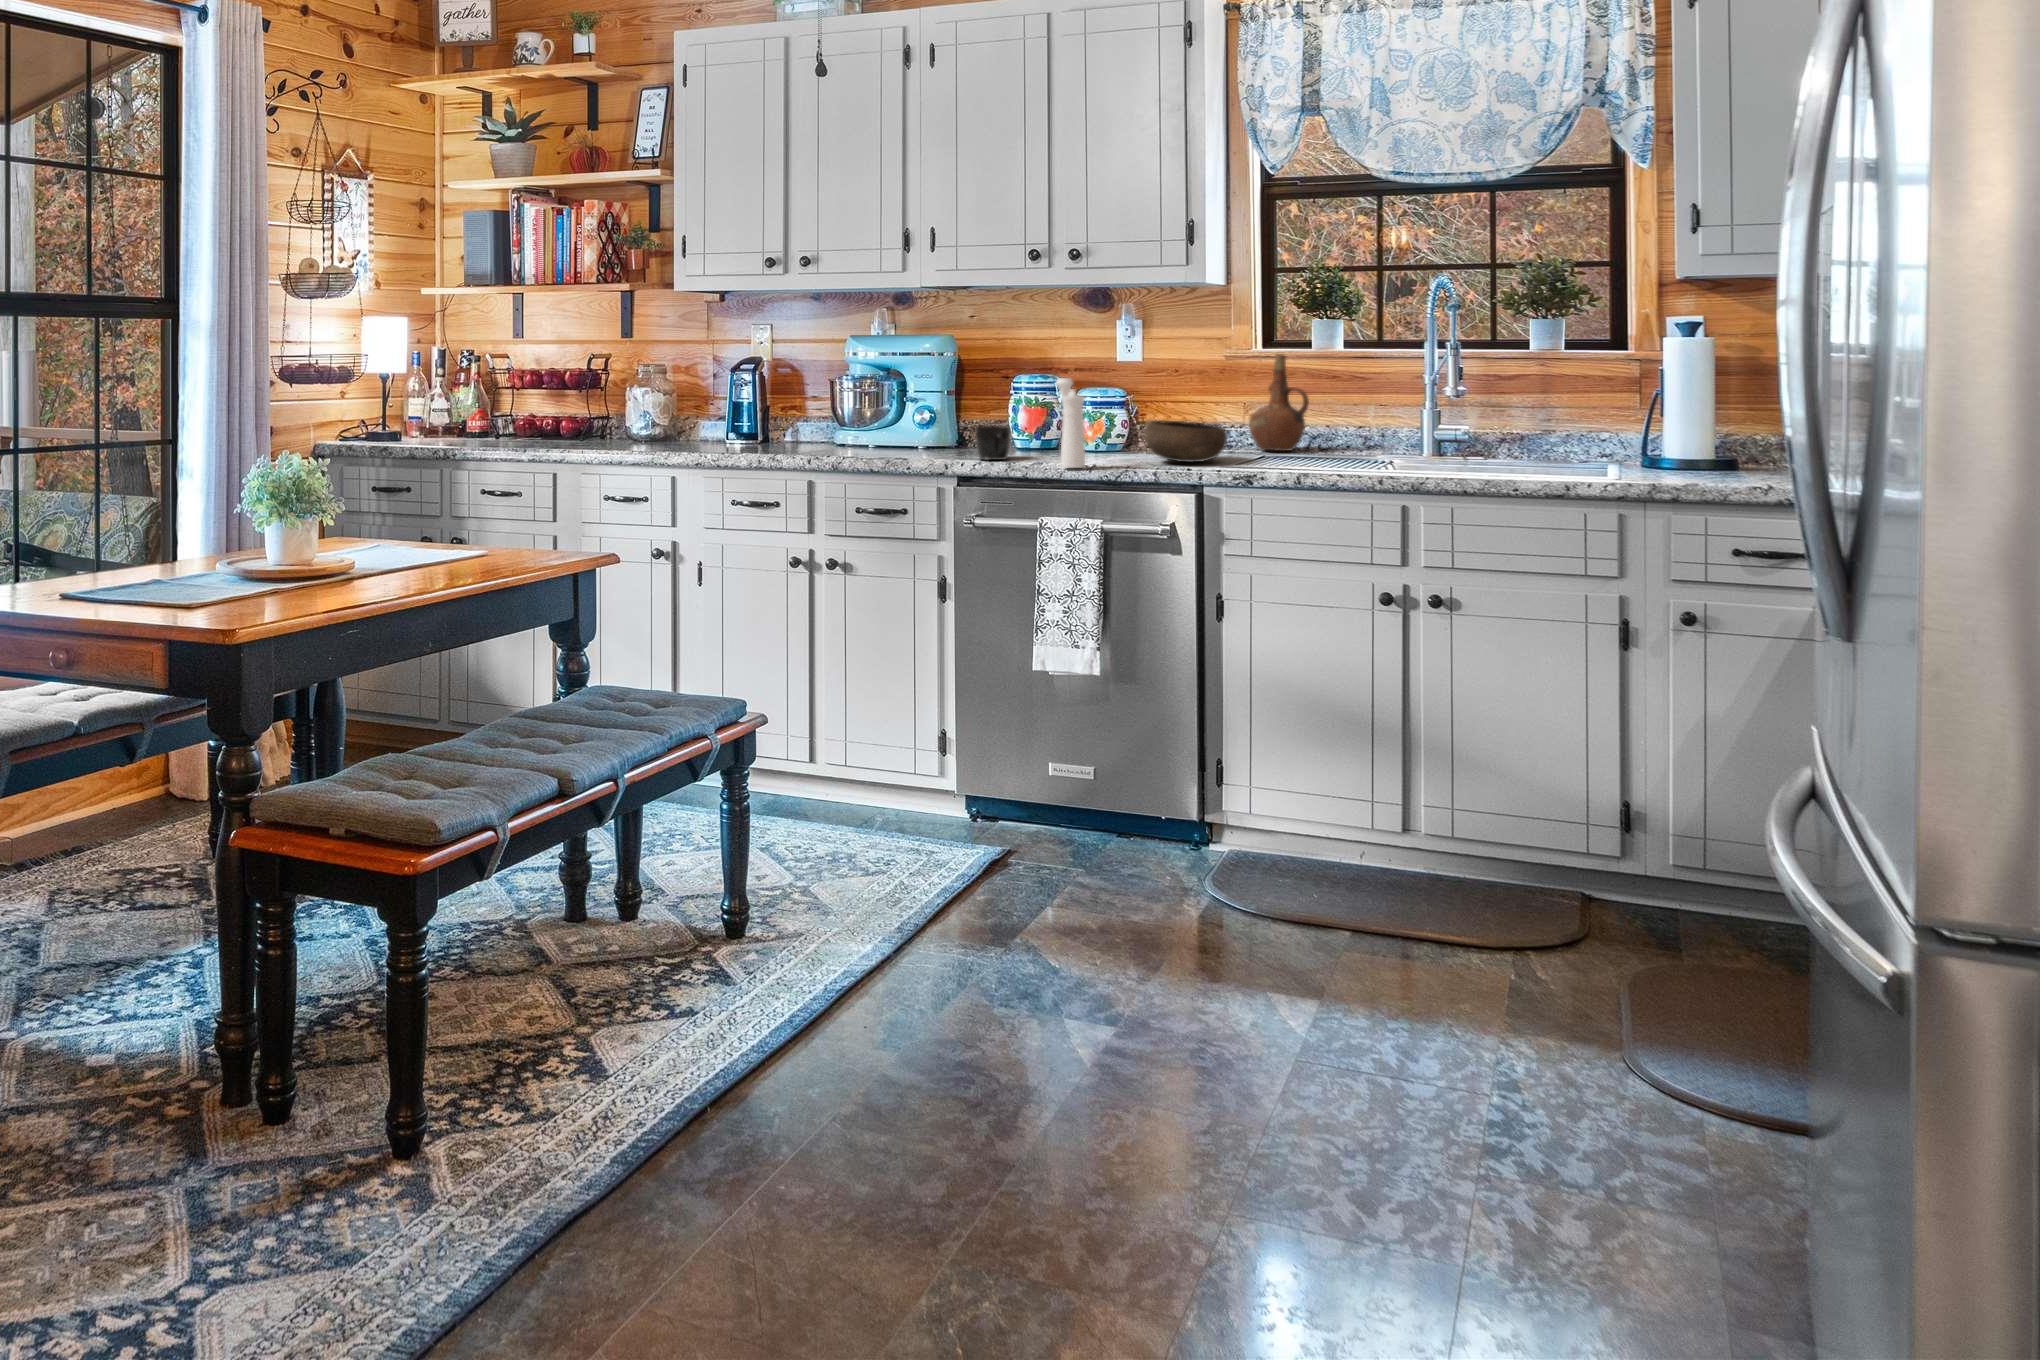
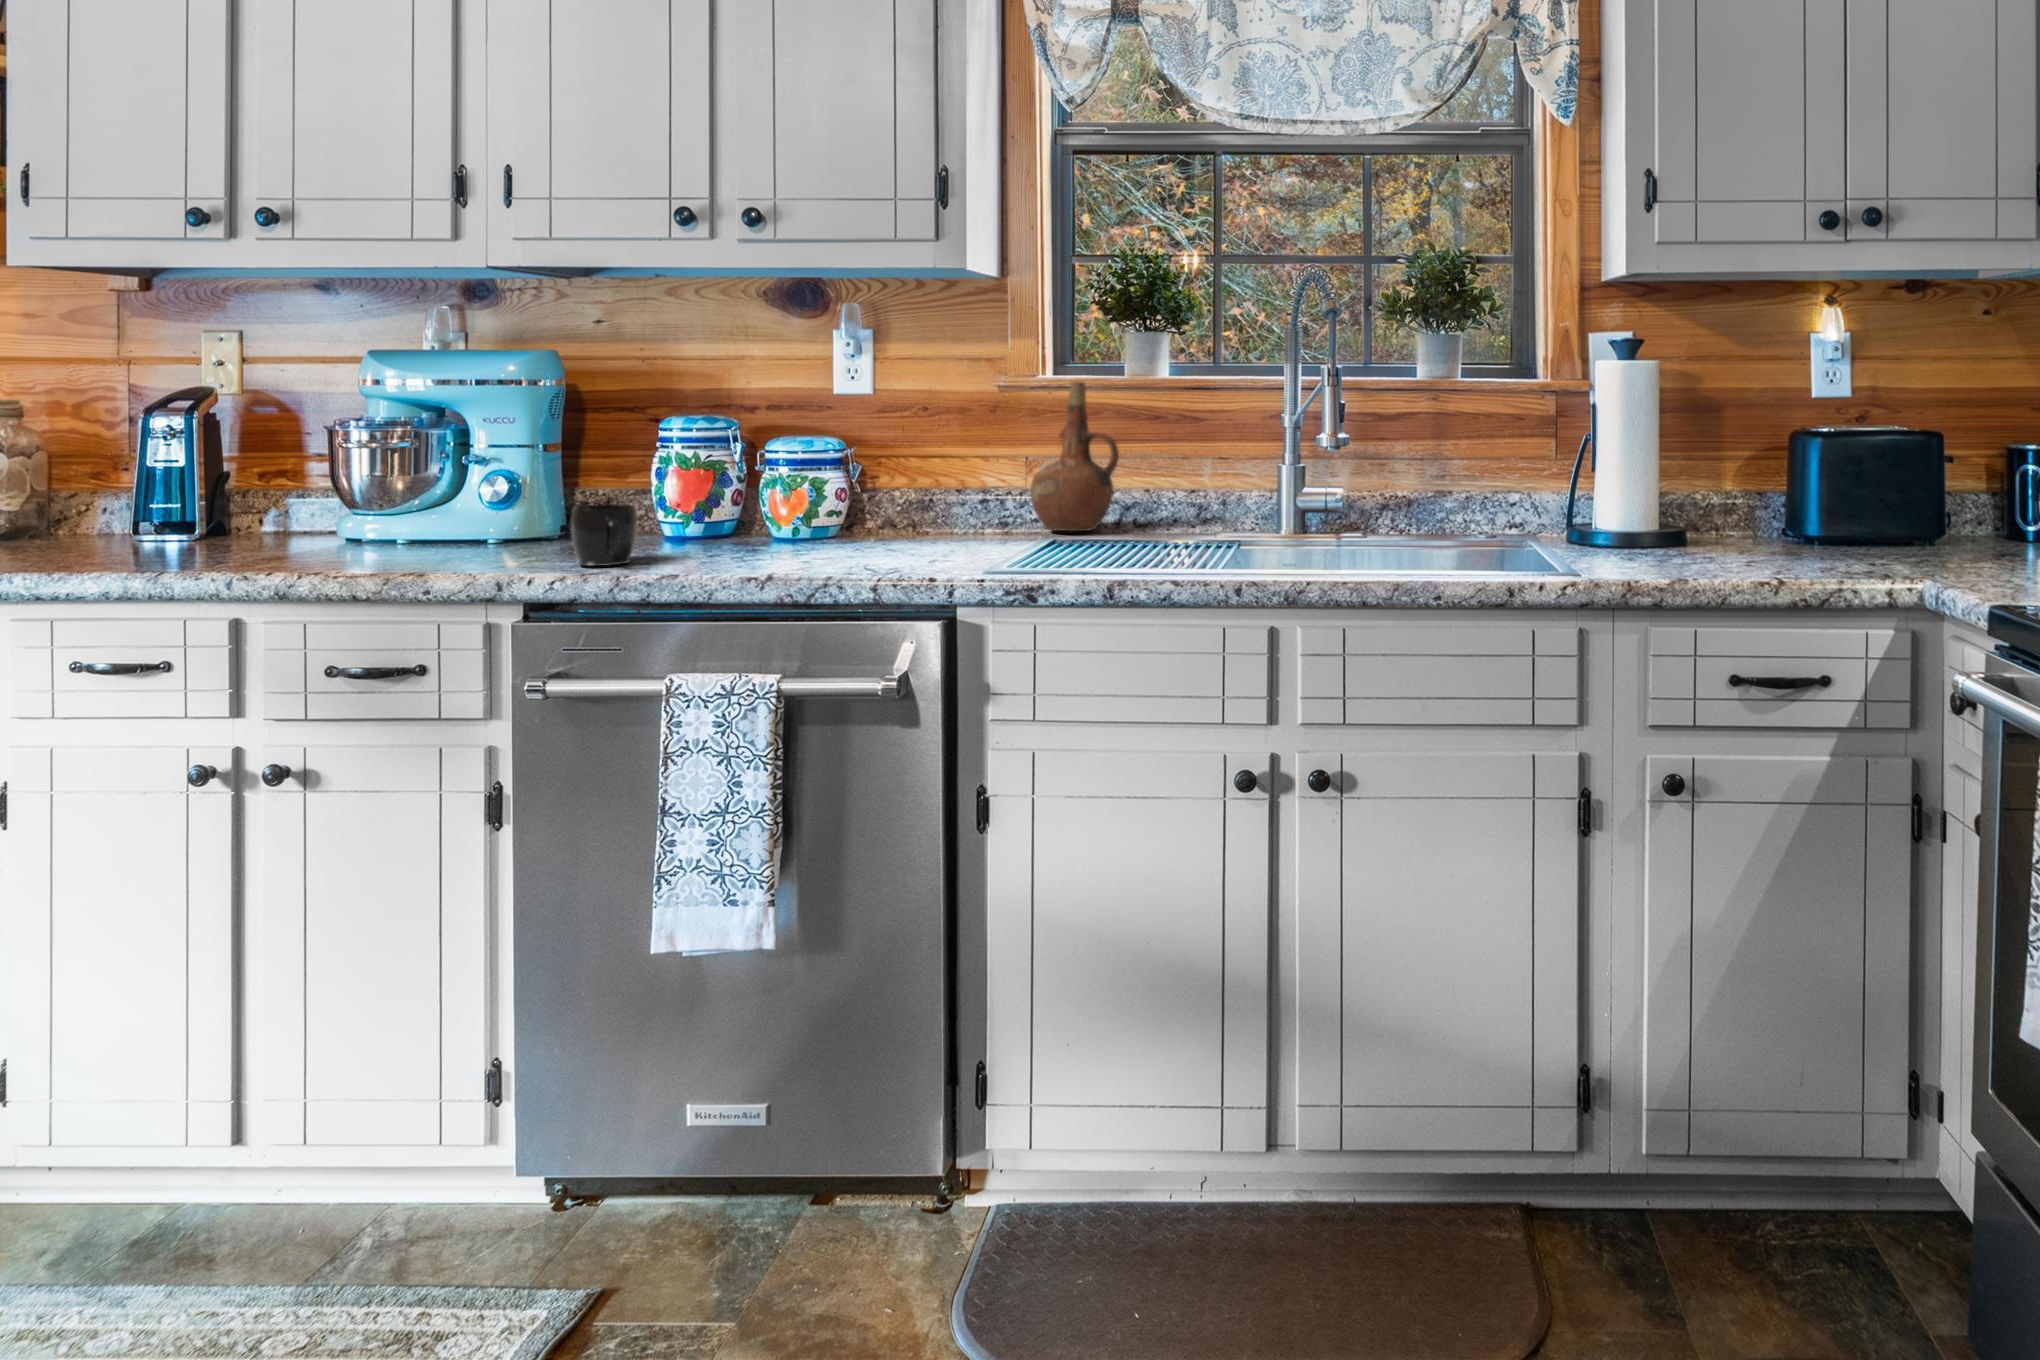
pepper mill: present [1056,378,1085,468] -> none [711,423,760,582]
bowl: present [1144,420,1227,462] -> none [863,491,997,561]

